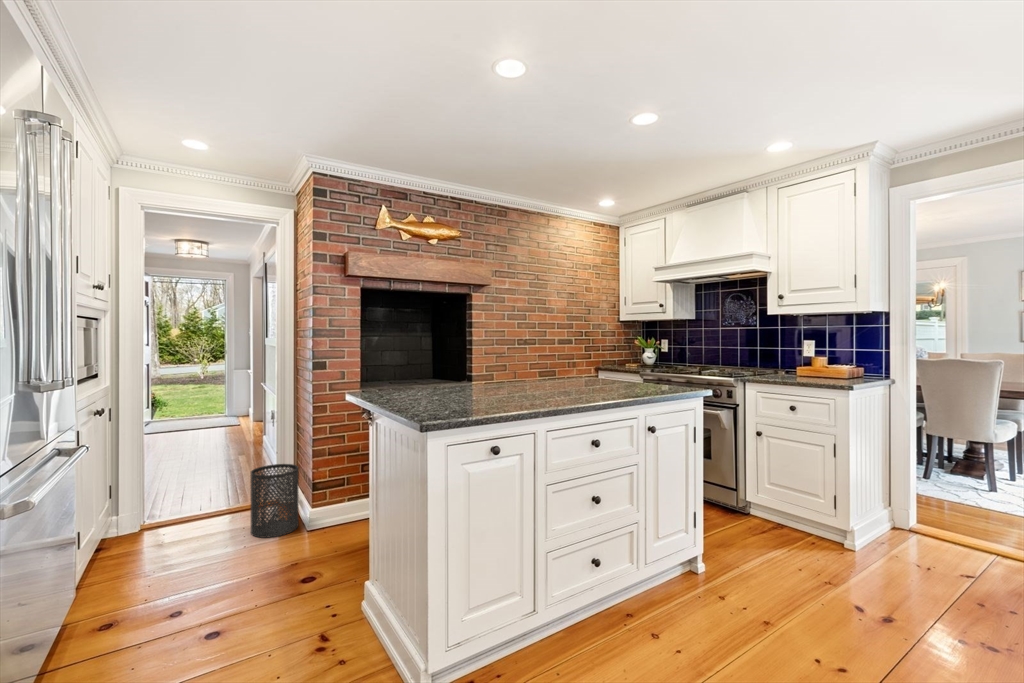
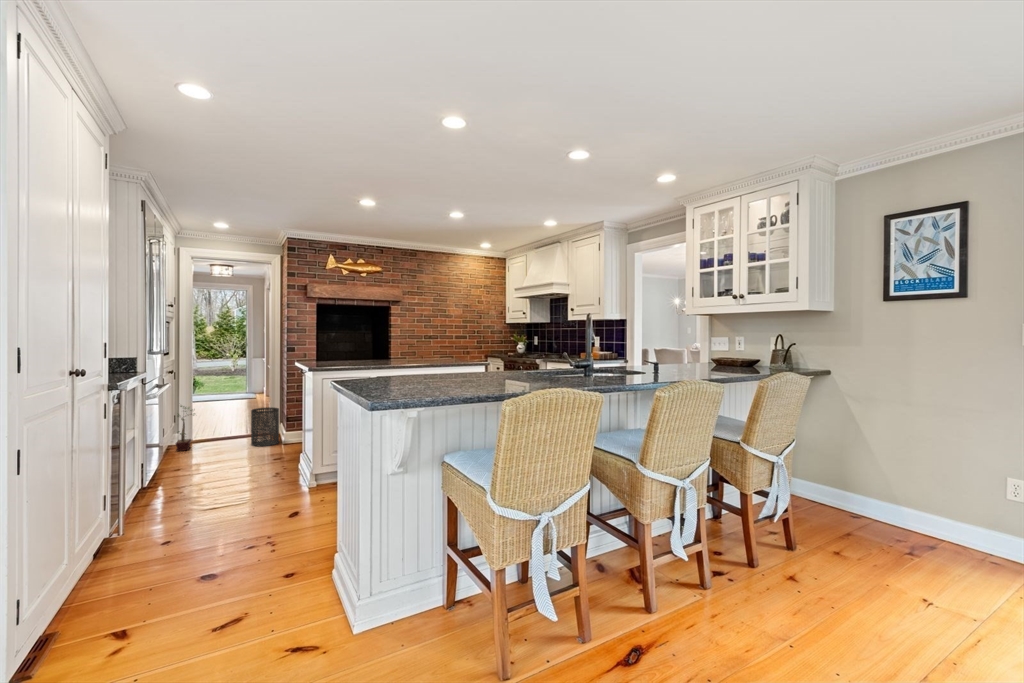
potted plant: none [109,465,153,558] -> present [176,406,195,451]

